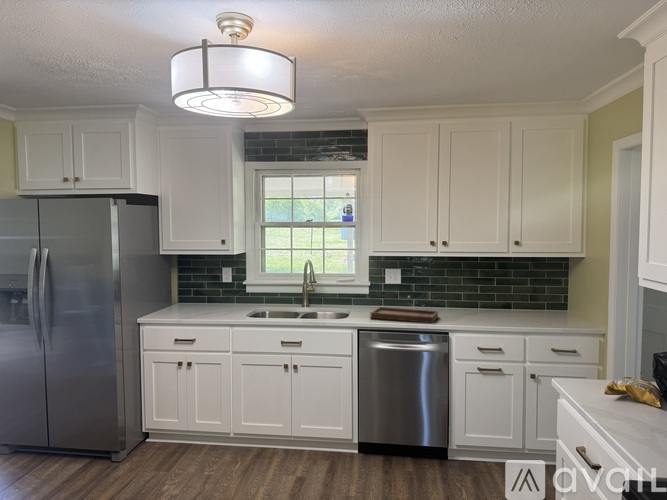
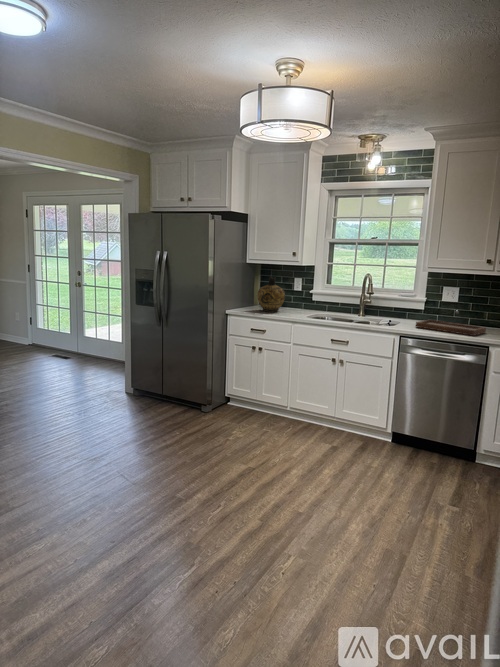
ceramic jug: none [179,270,215,314] -> present [257,276,285,312]

